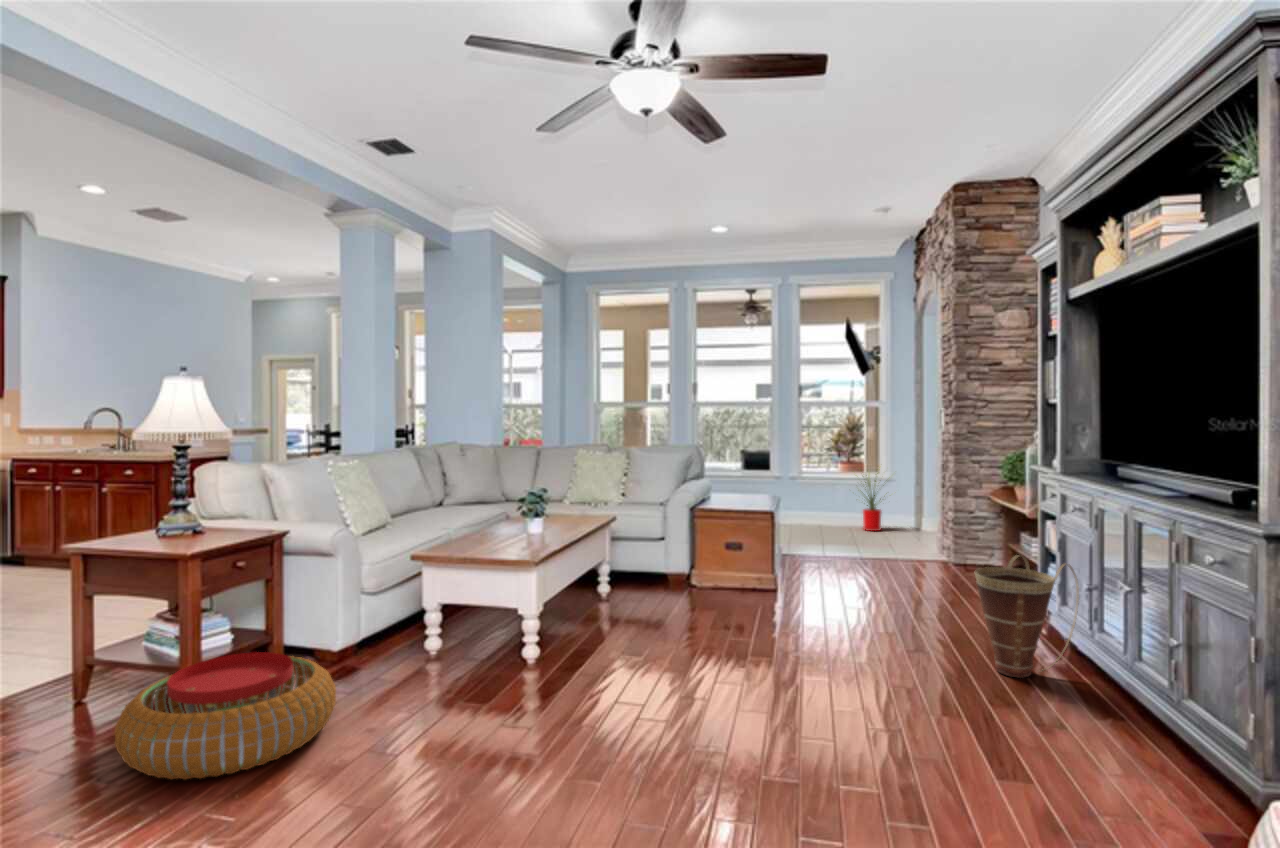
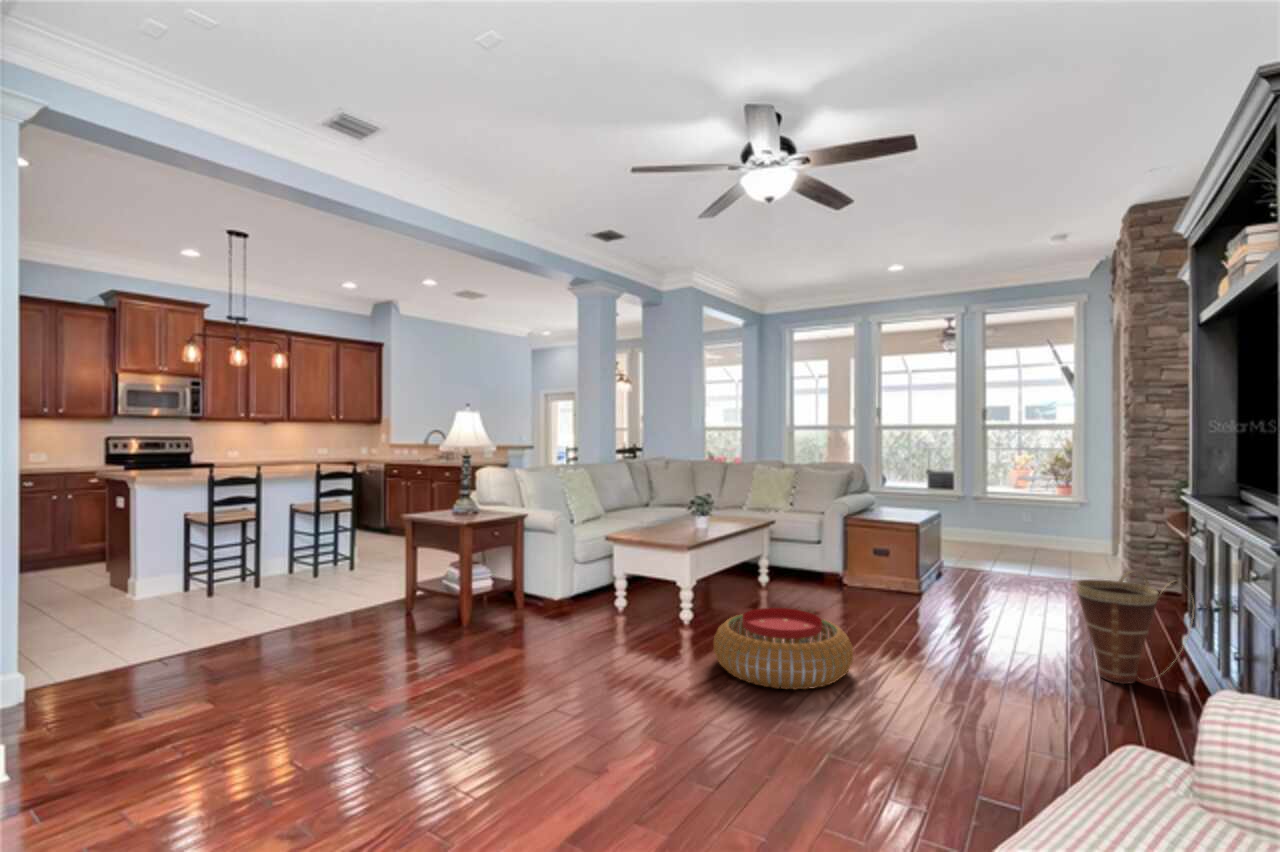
house plant: present [863,473,881,531] -> none [1034,485,1093,553]
pouf: present [114,652,336,779] -> present [714,608,853,689]

